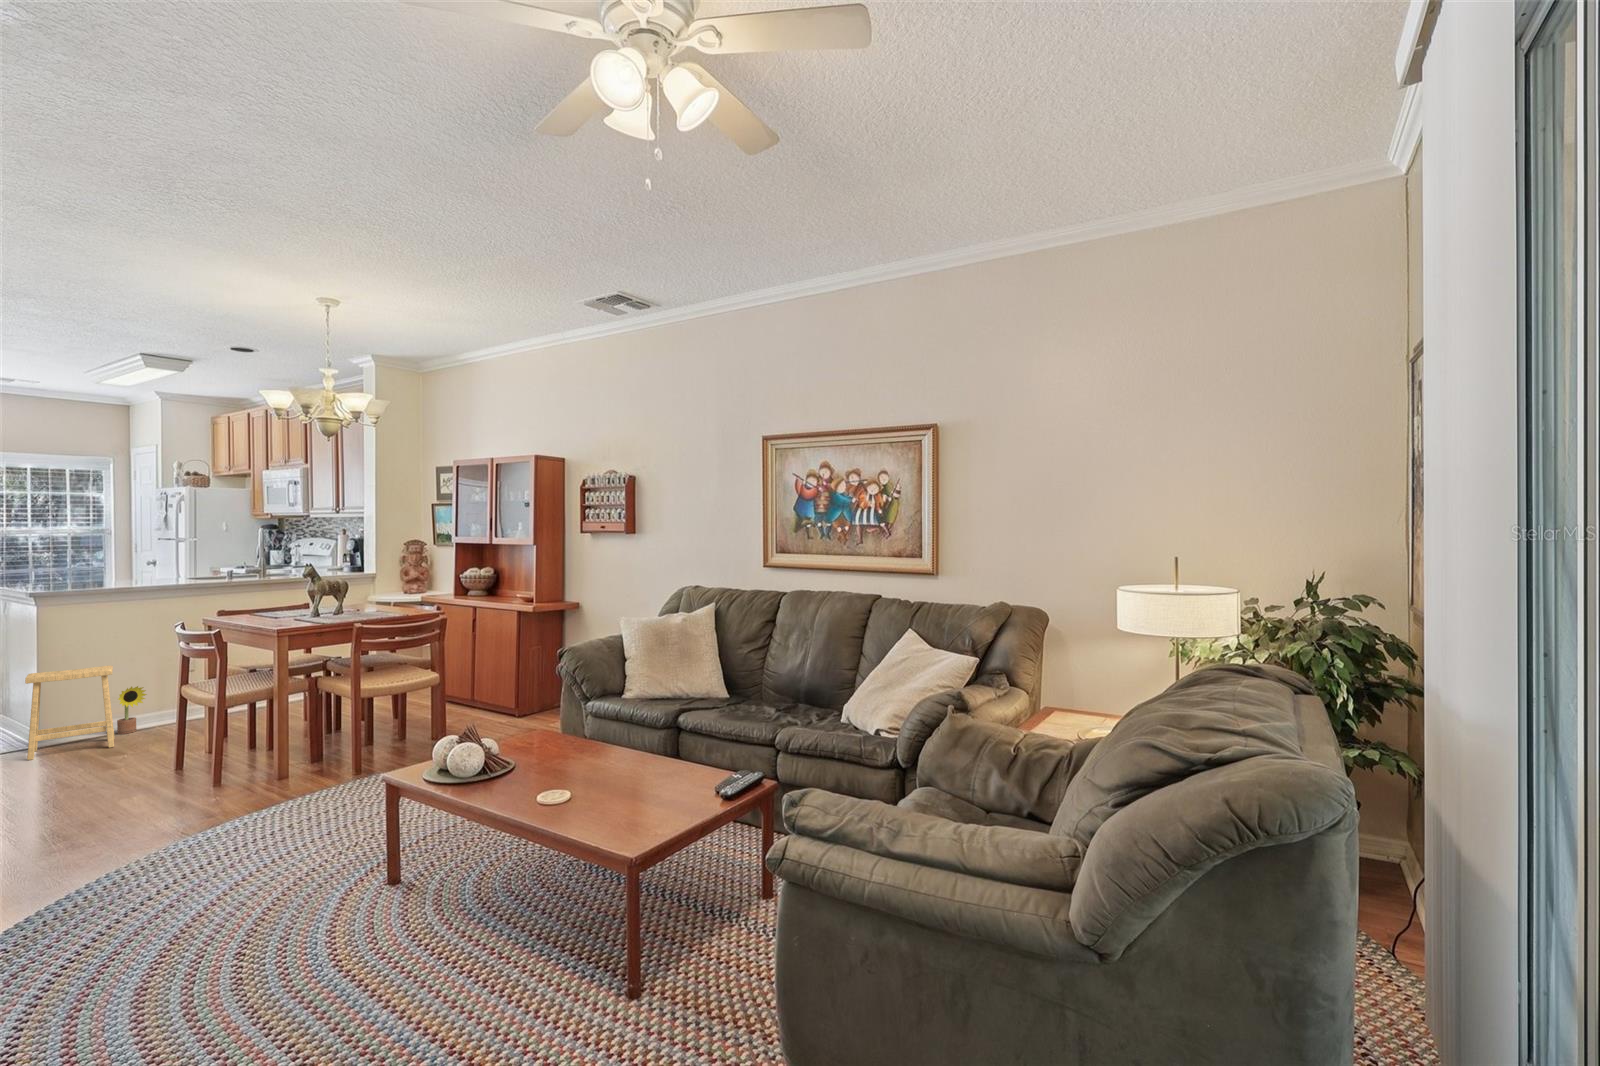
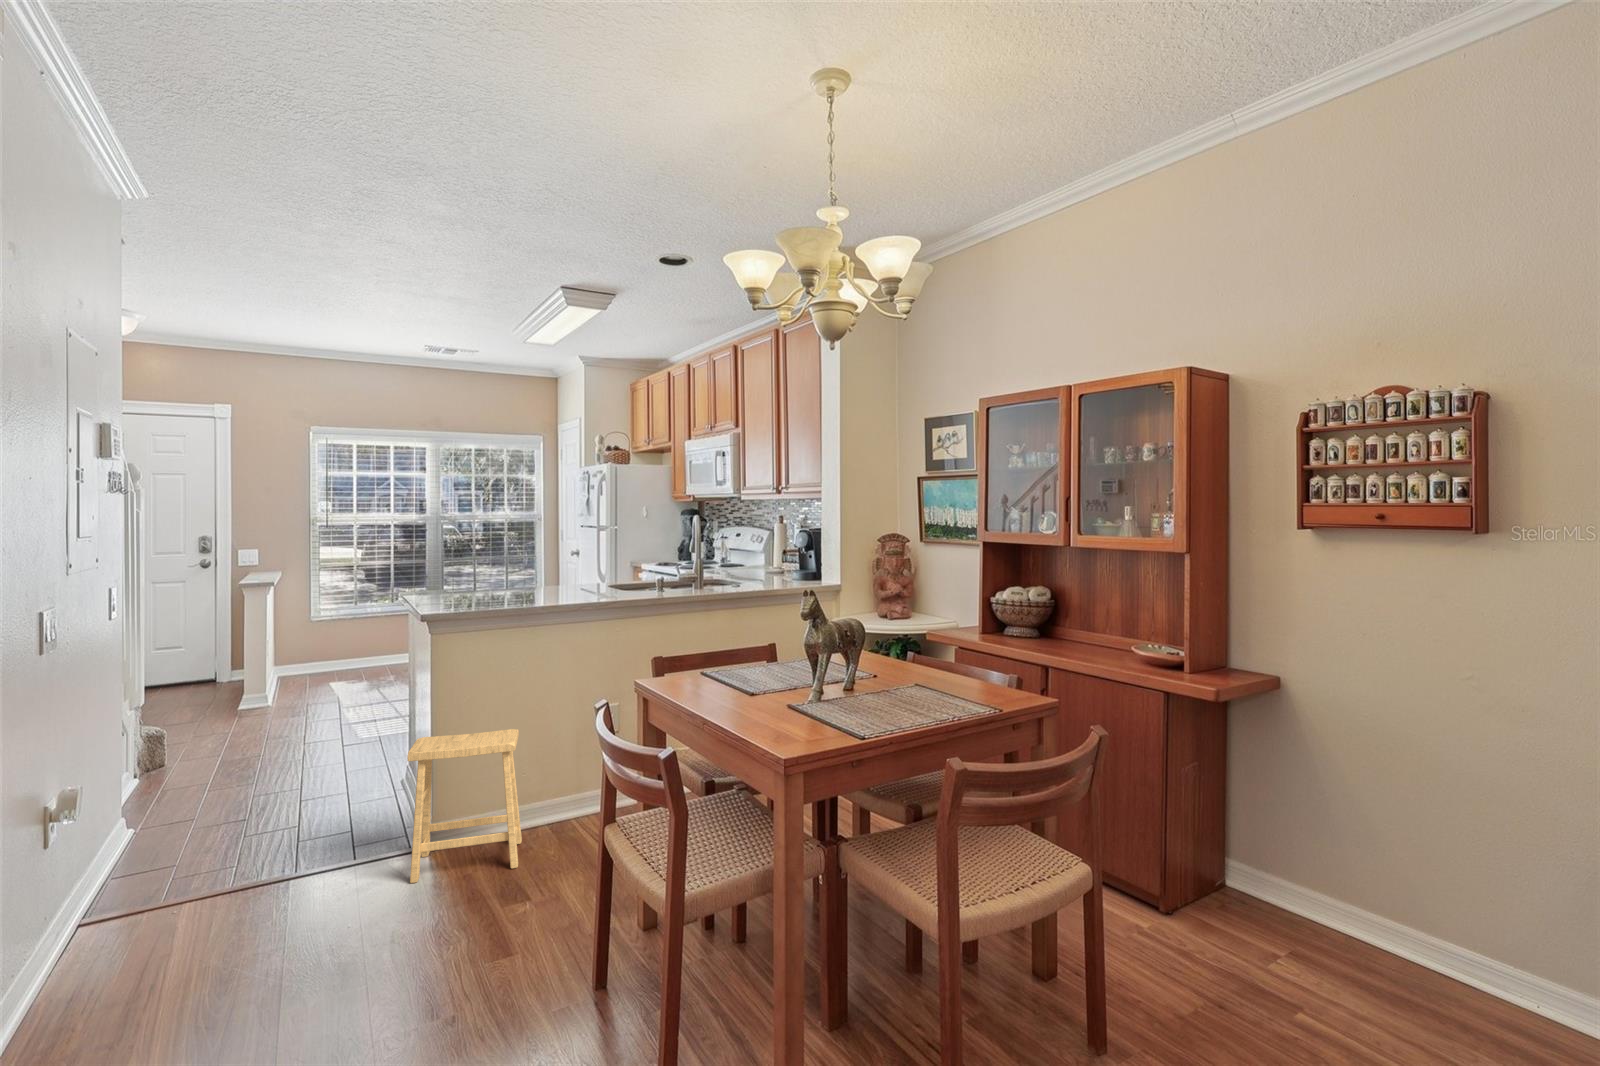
decorative plant: present [117,686,147,734] -> none [526,757,563,828]

